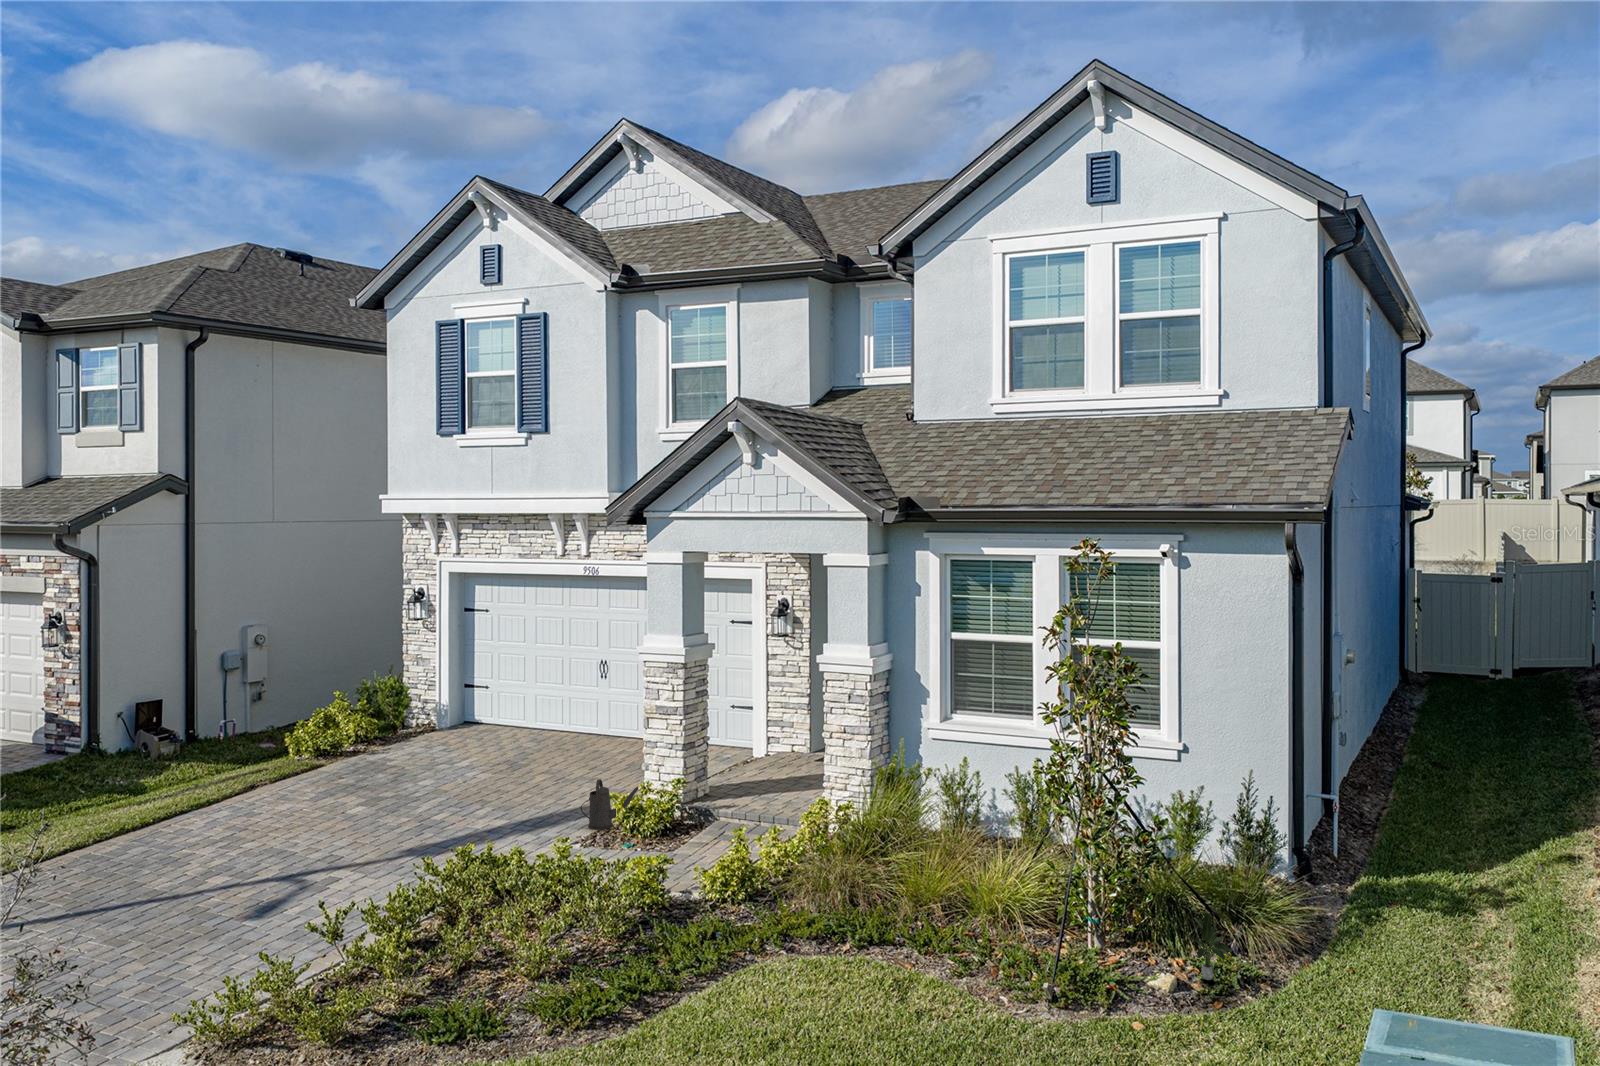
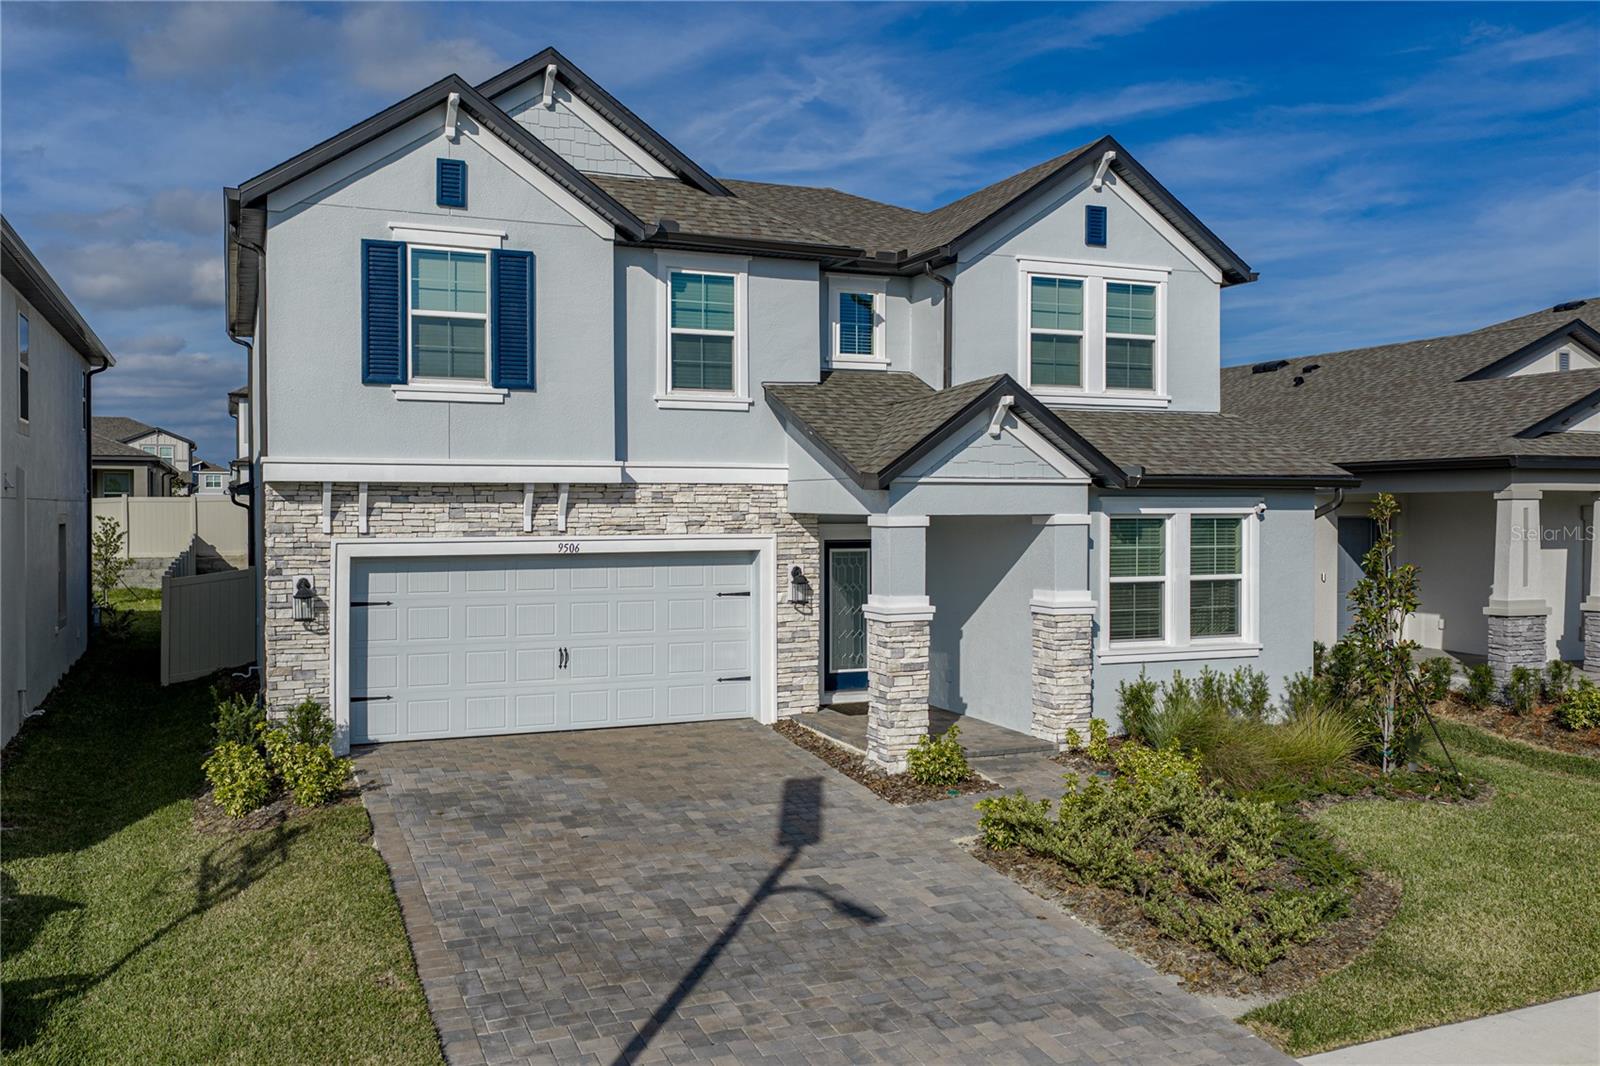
watering can: present [581,779,638,830] -> none [848,742,887,792]

